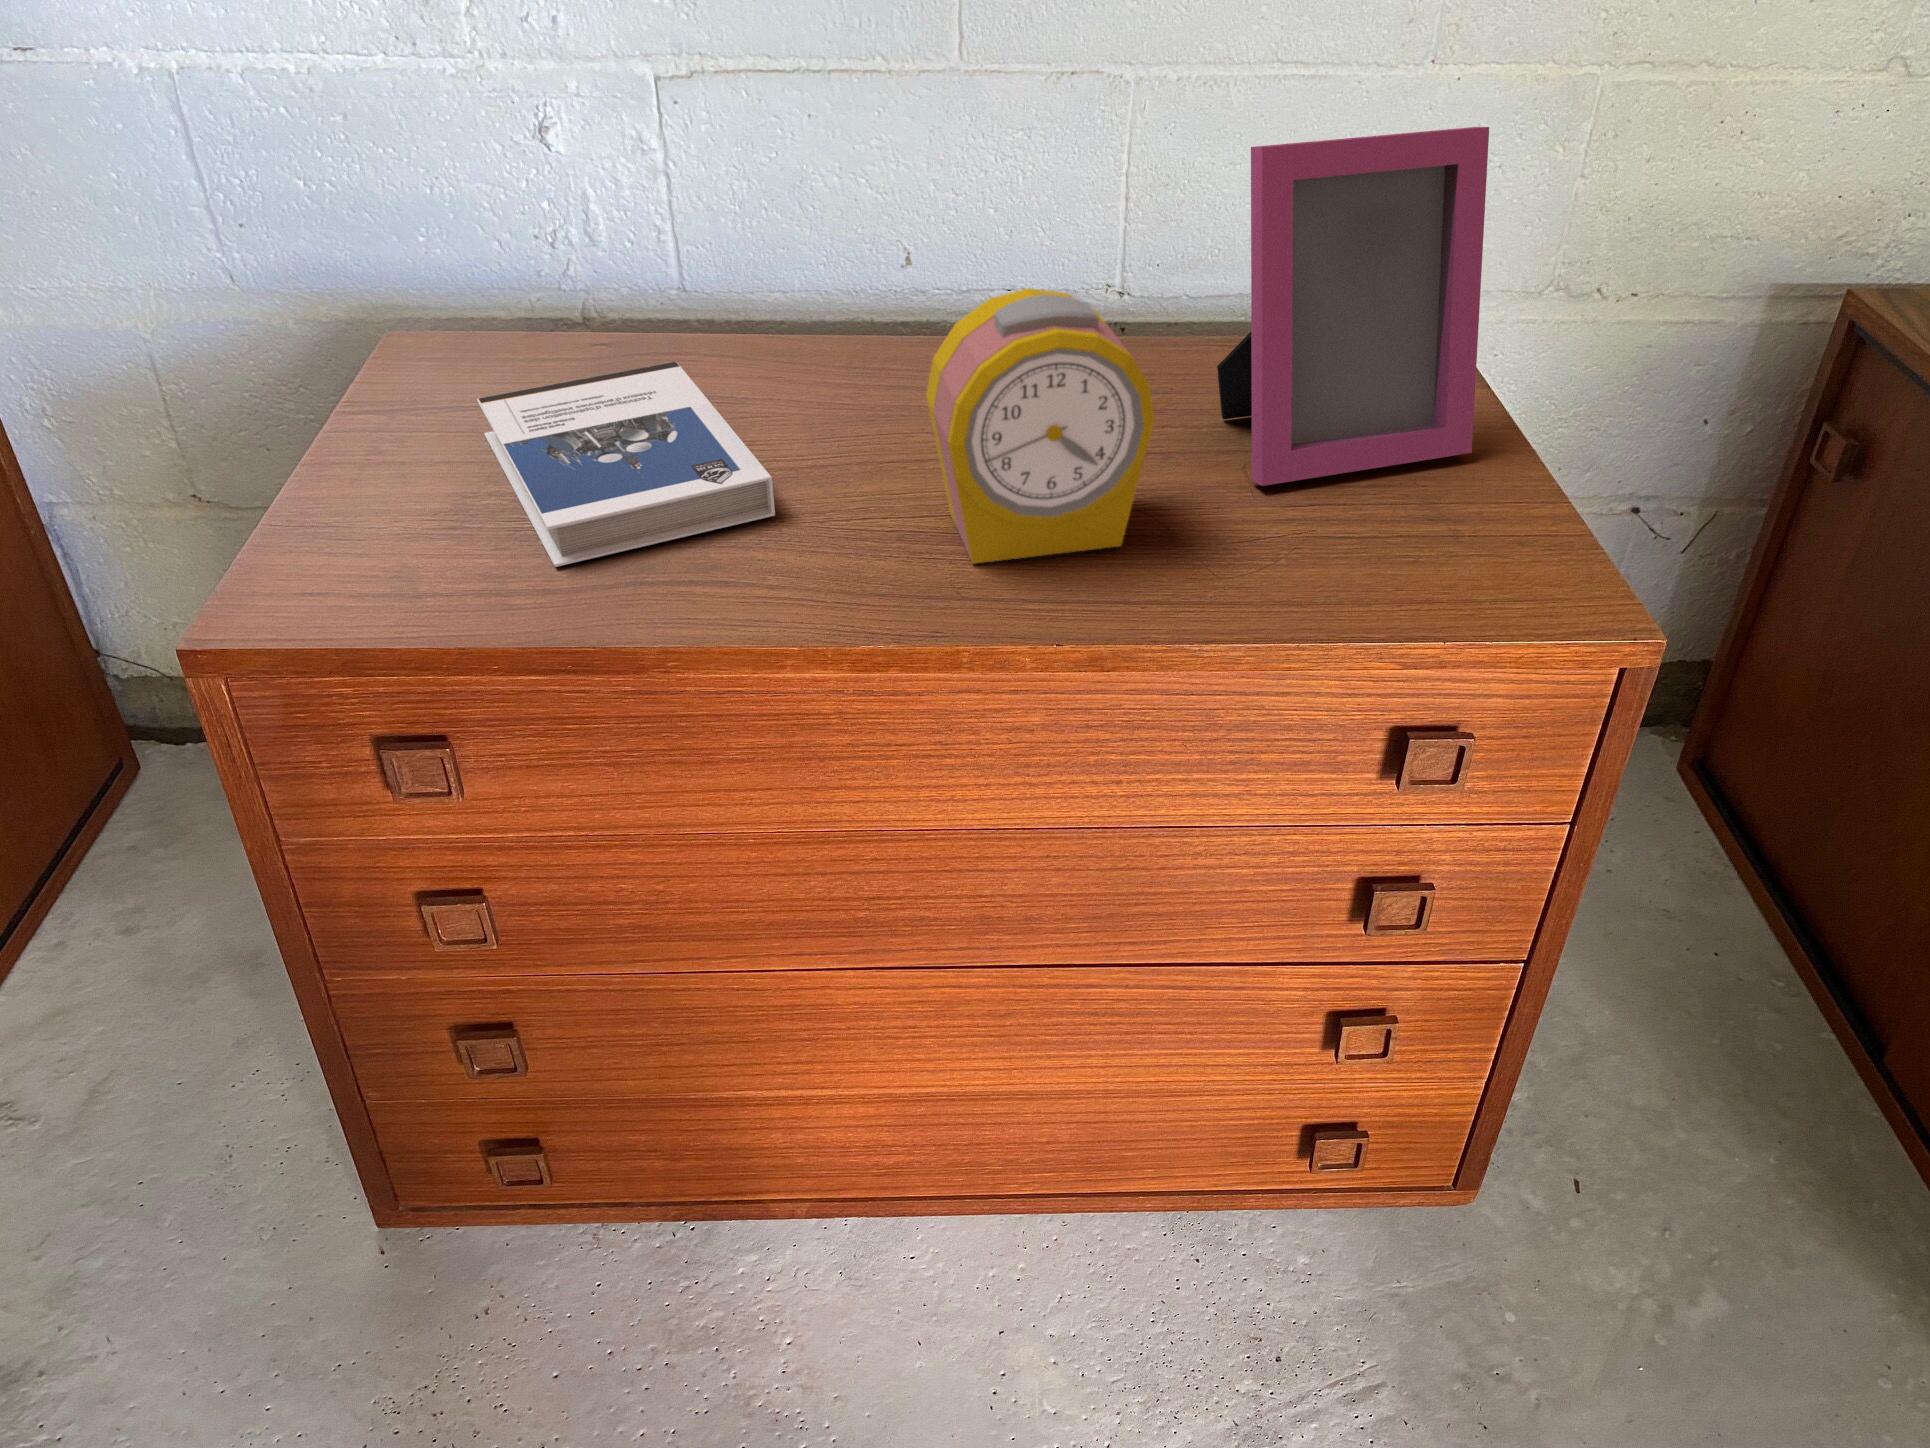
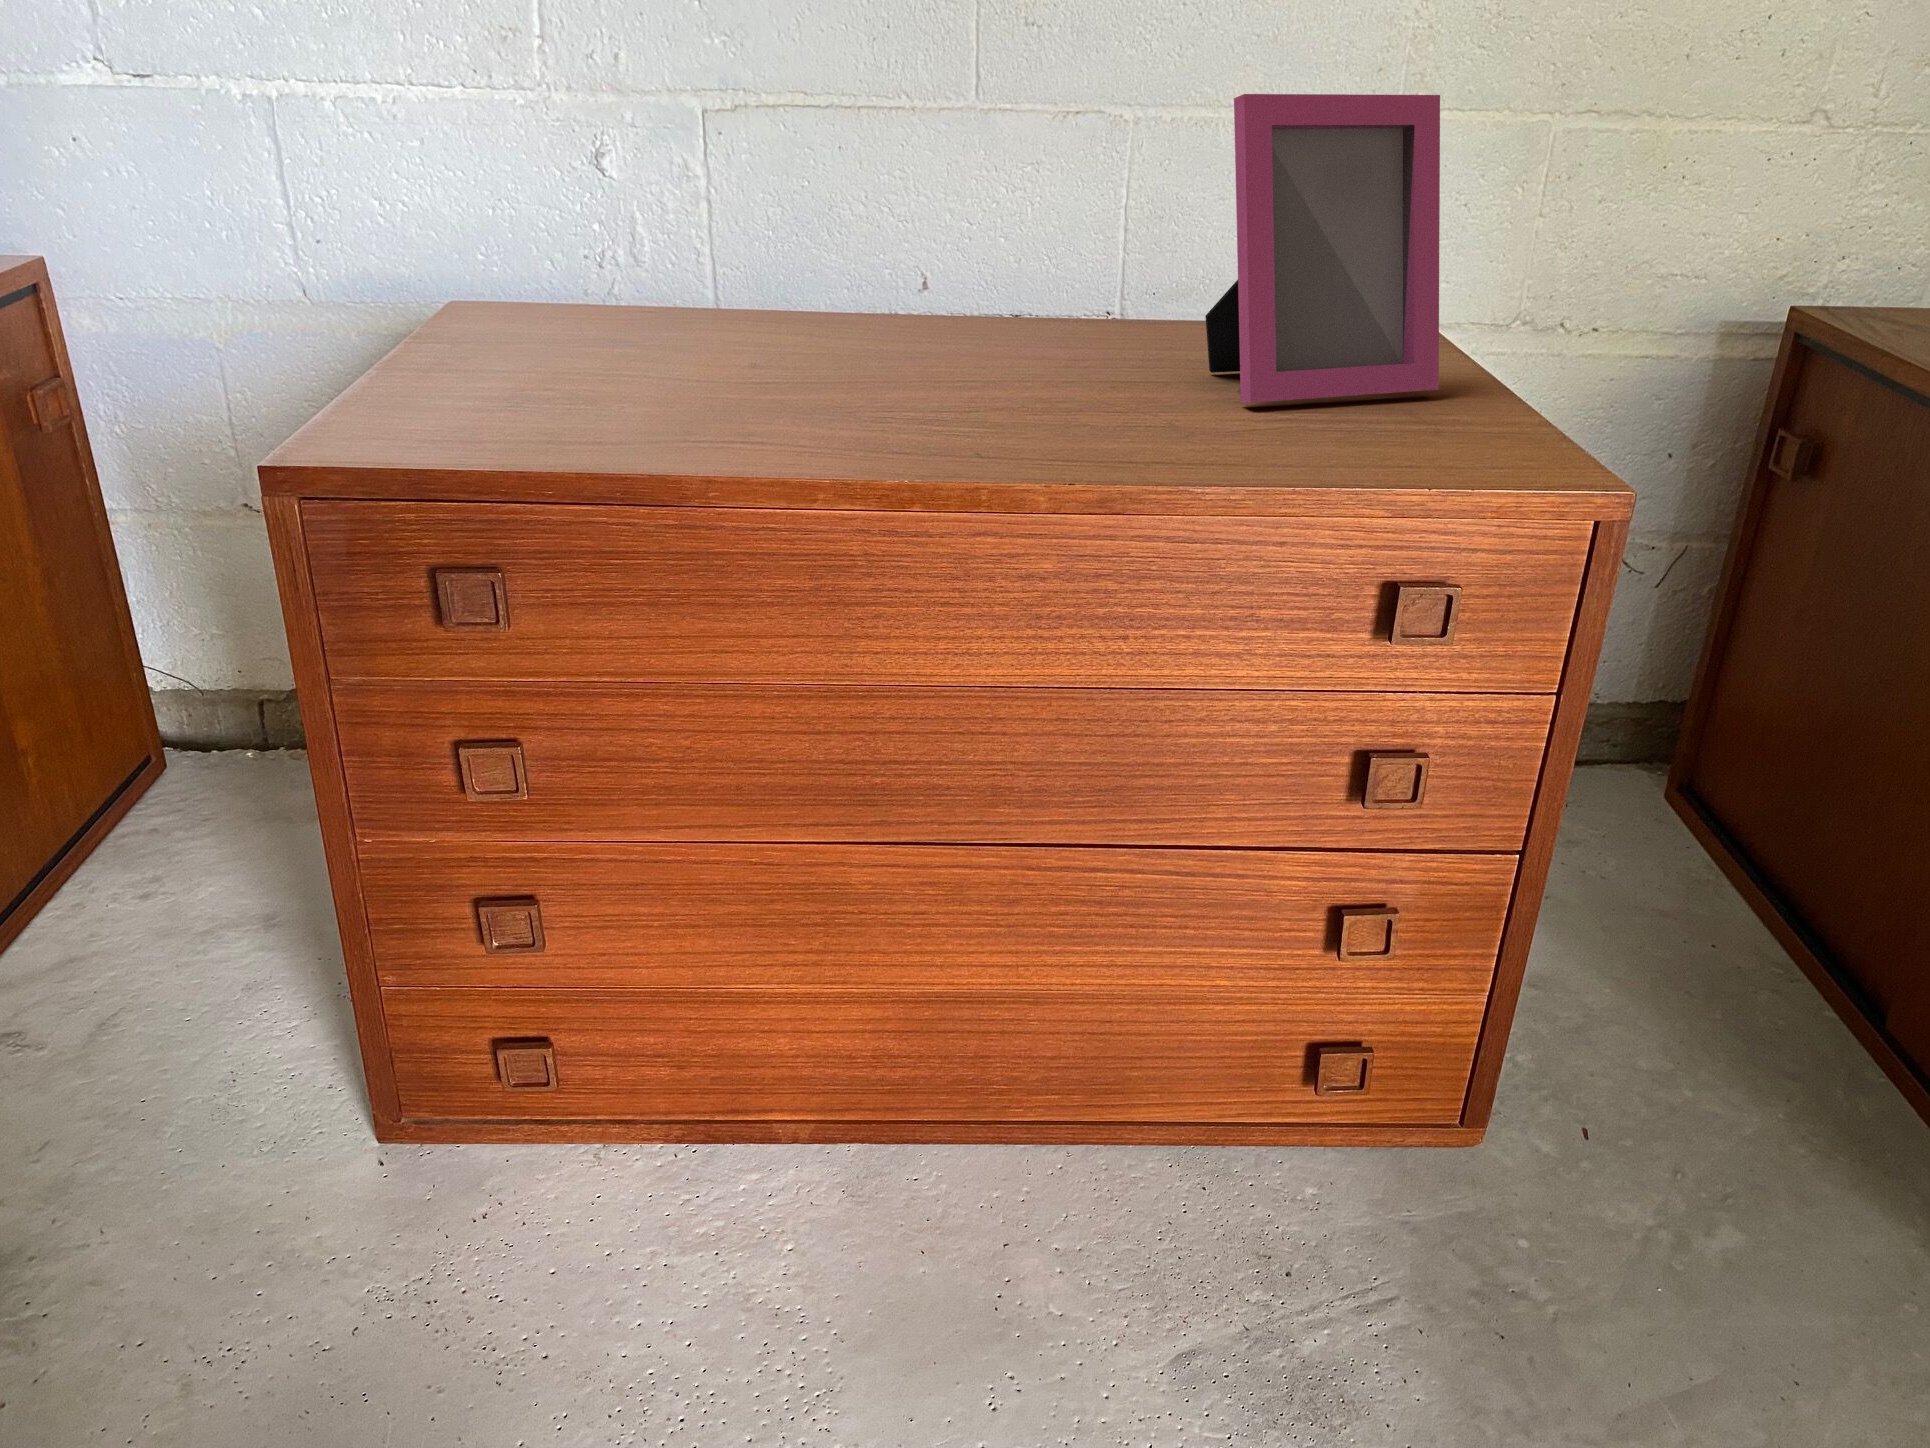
alarm clock: present [926,288,1155,563] -> none [949,190,1156,440]
hardback book: present [477,361,775,567] -> none [536,317,808,434]

